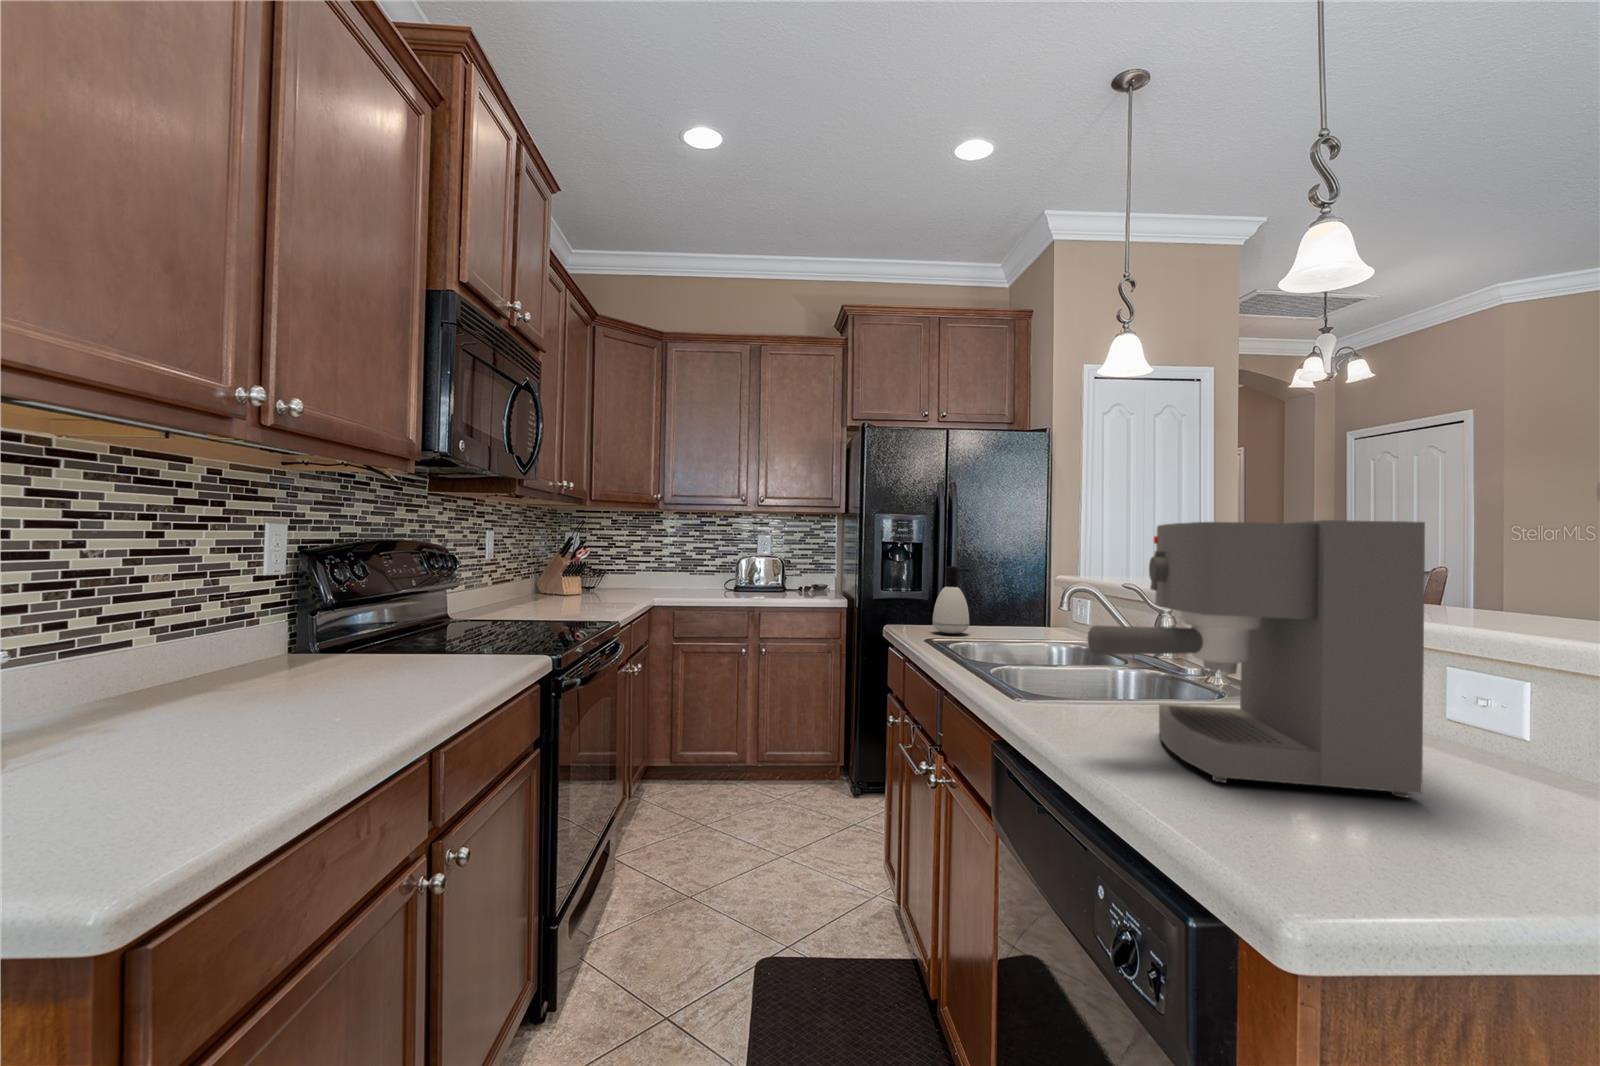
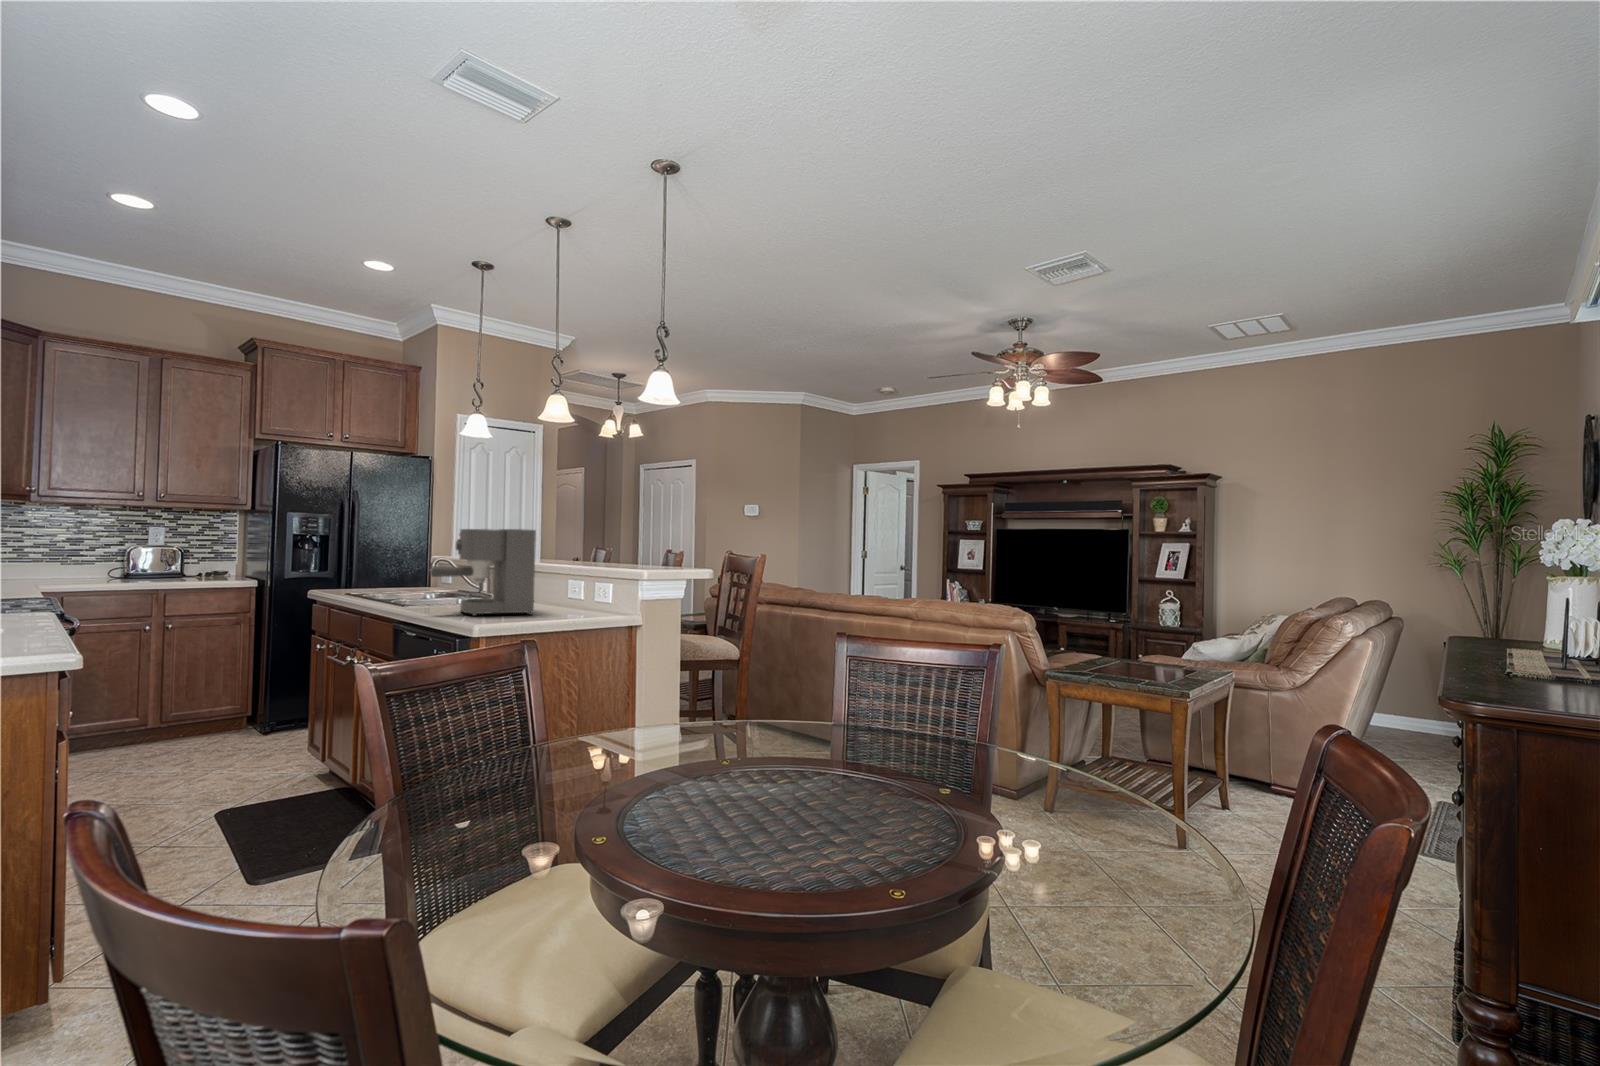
soap dispenser: present [933,566,970,634] -> none [345,550,372,592]

